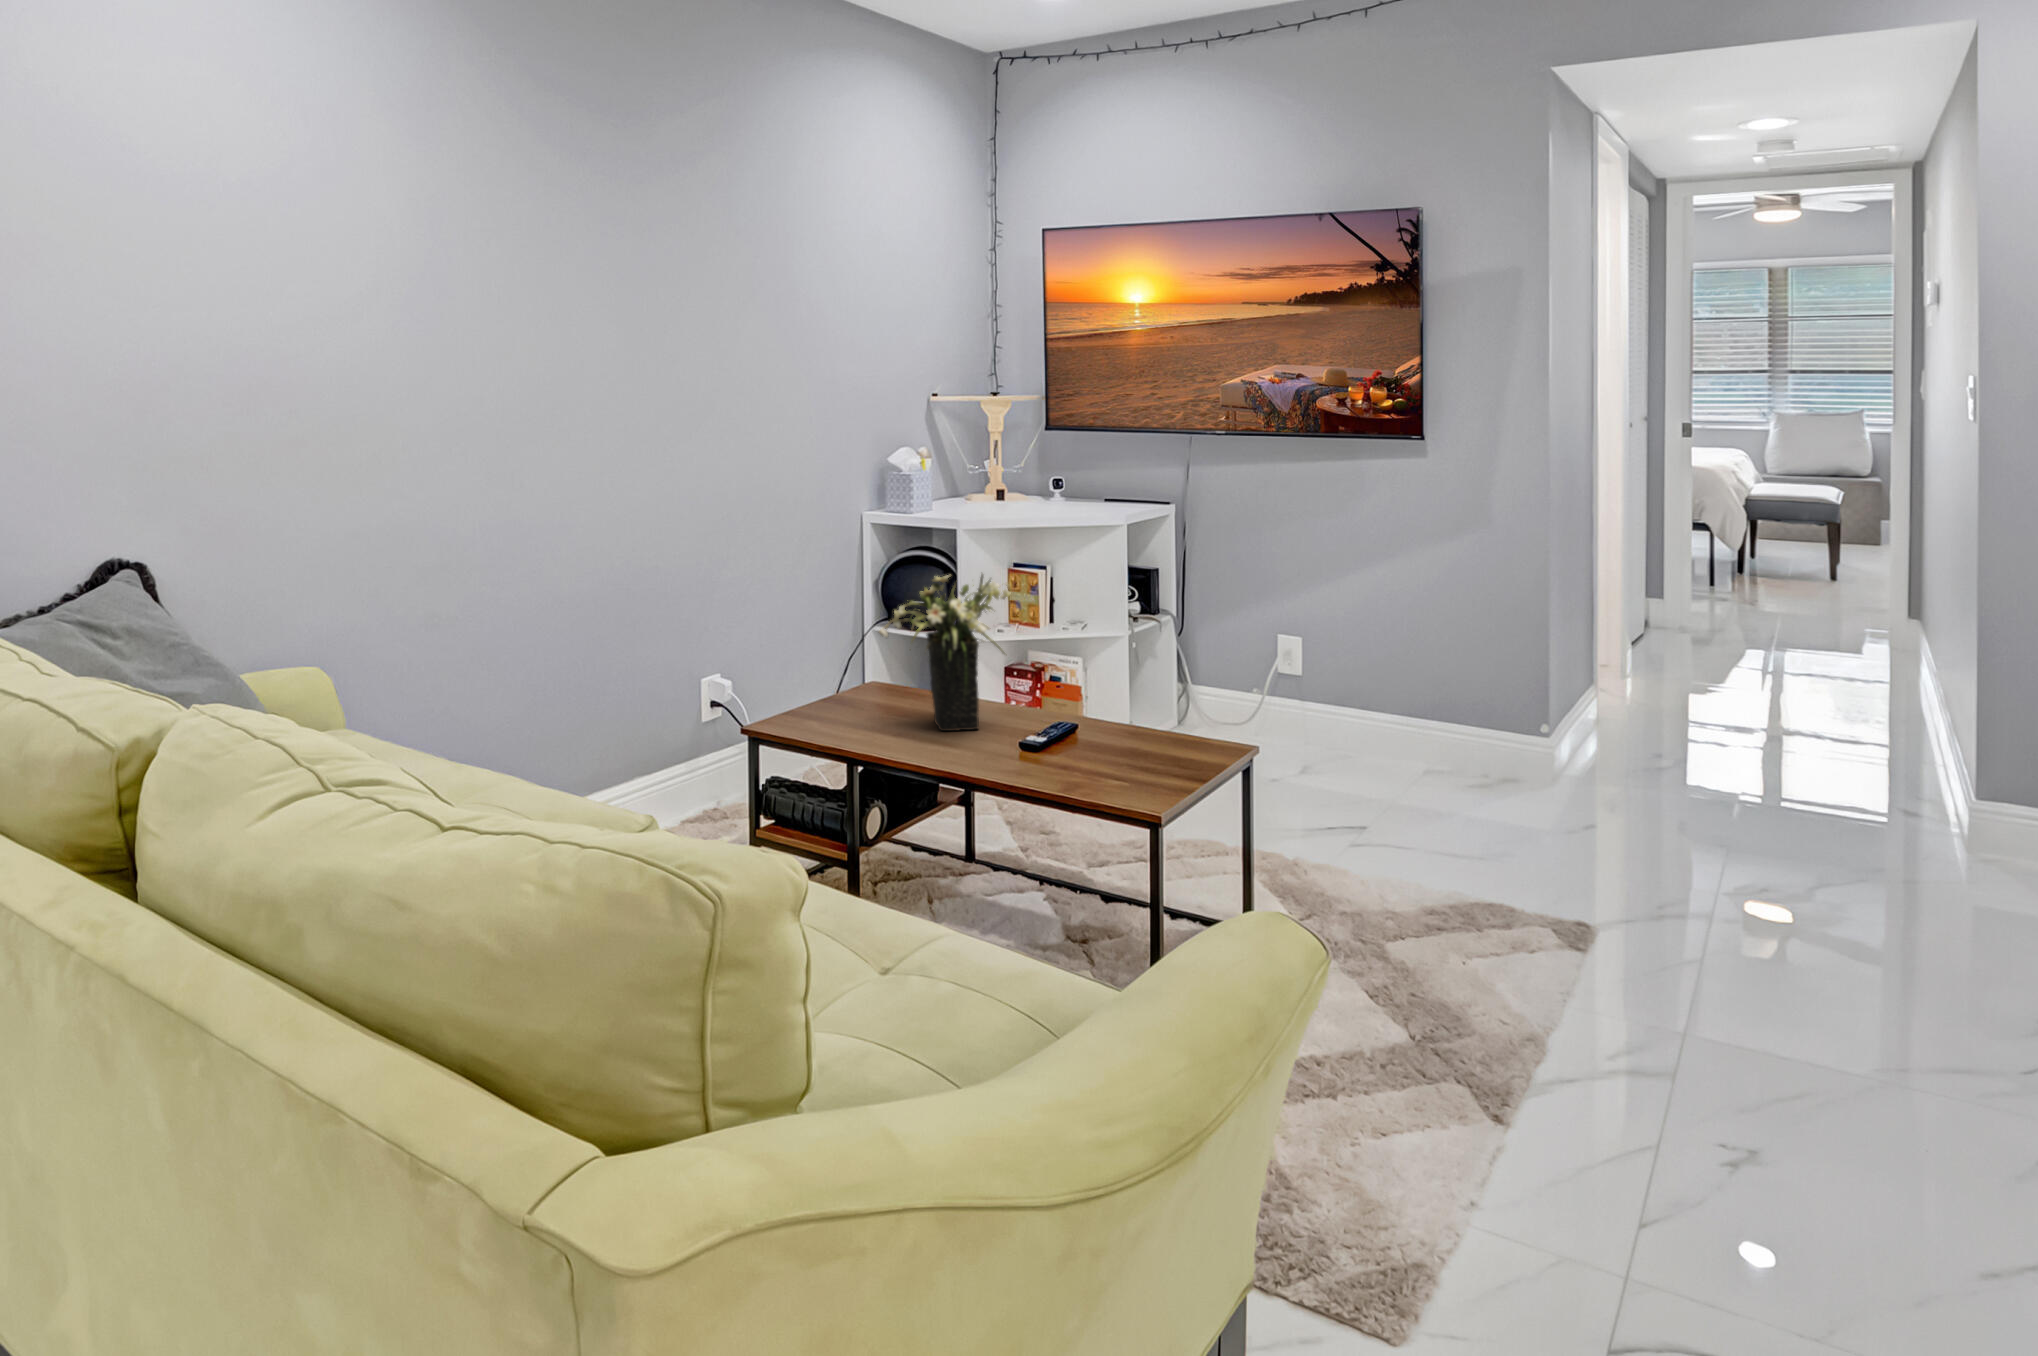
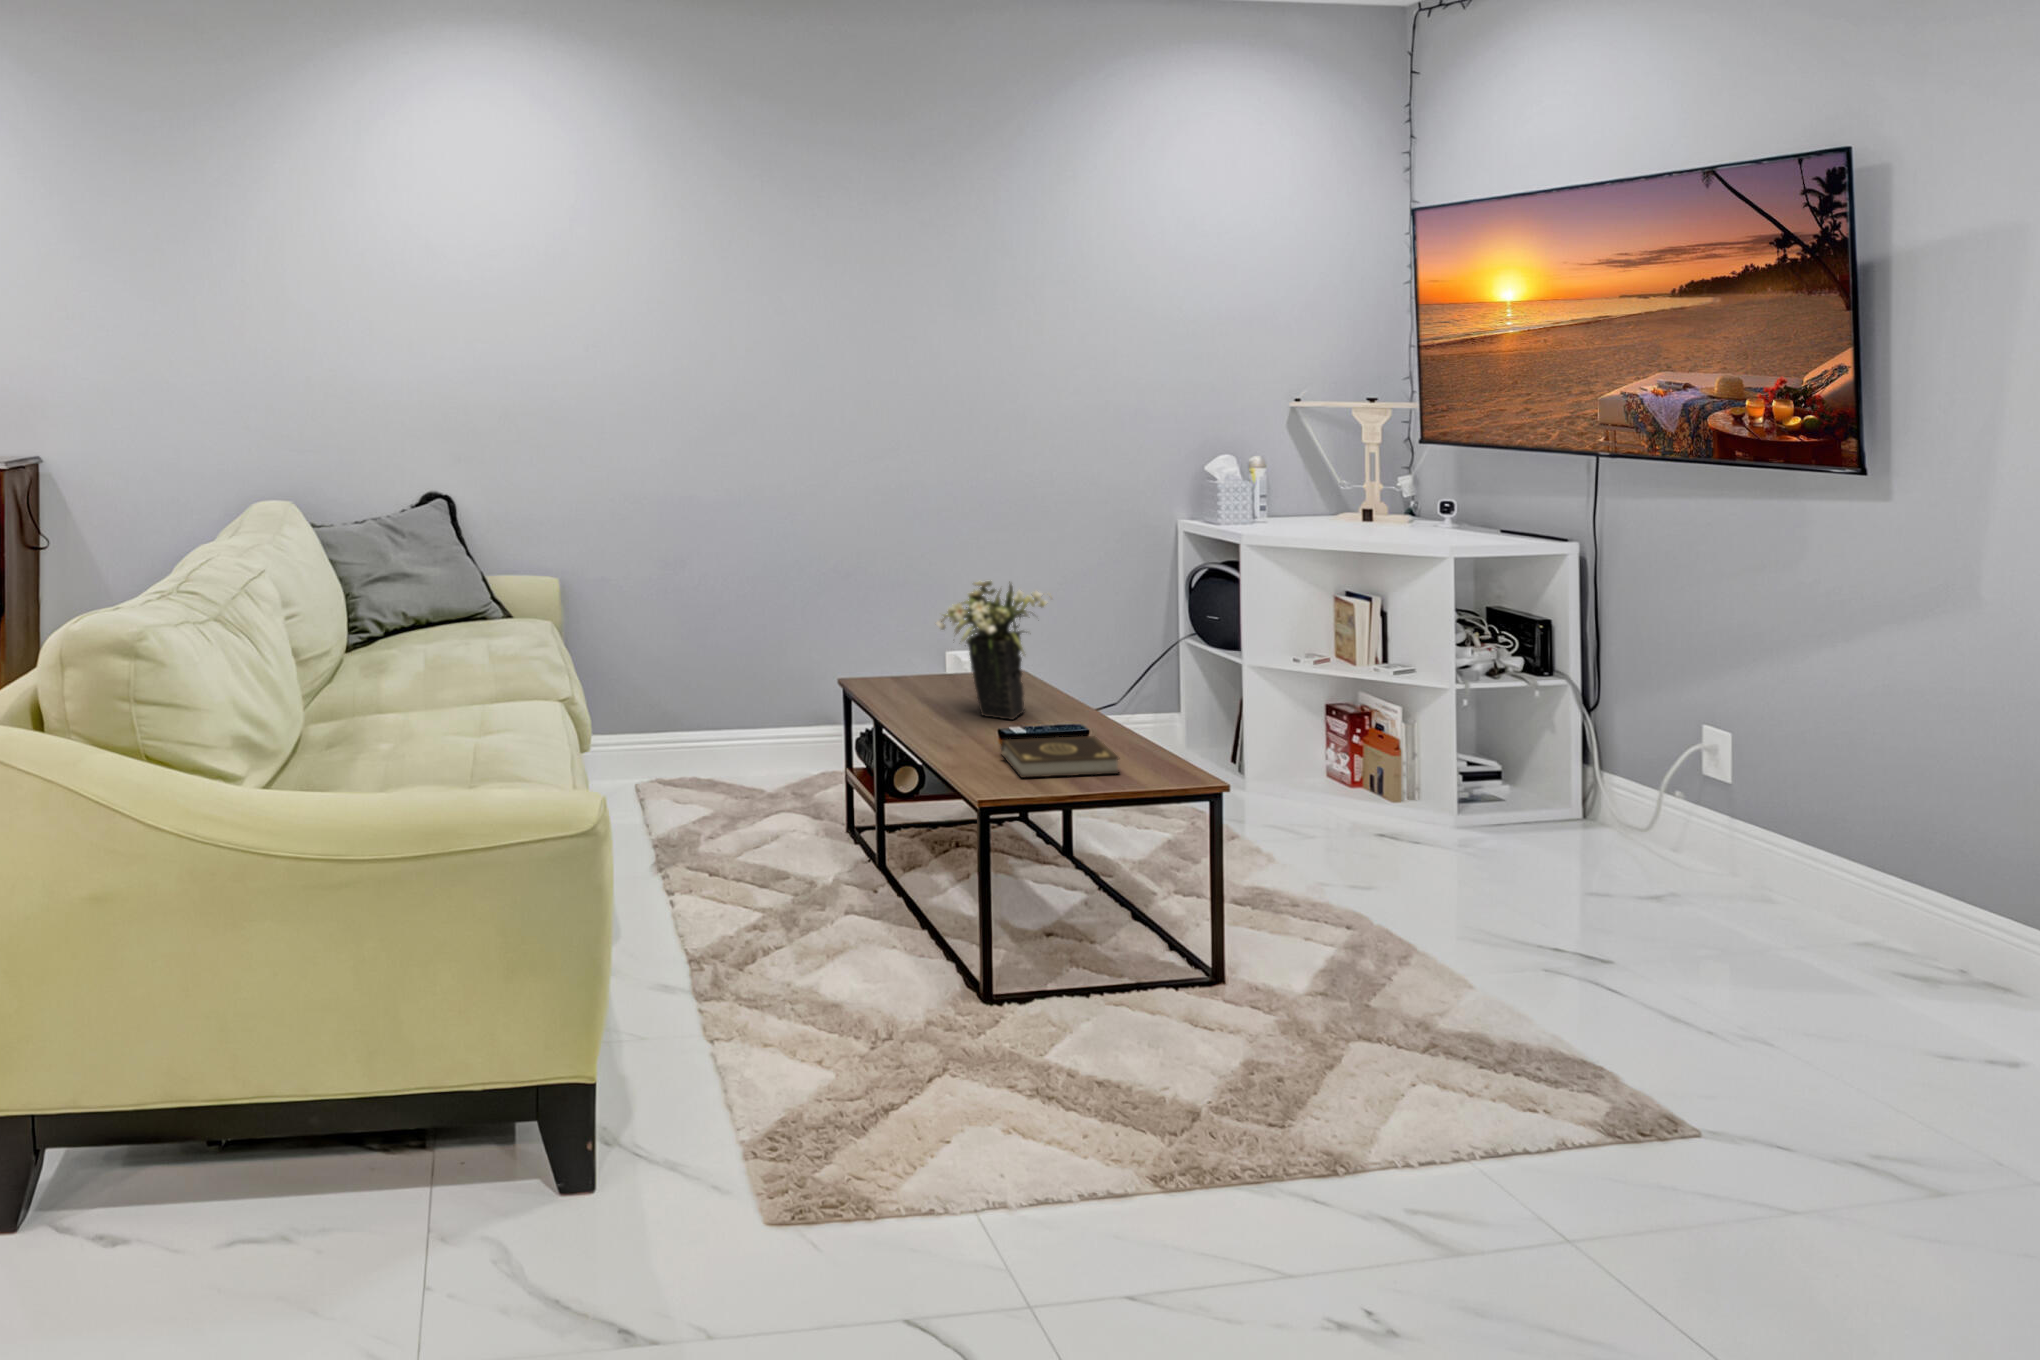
book: none [1042,728,1175,784] -> present [1001,736,1119,777]

